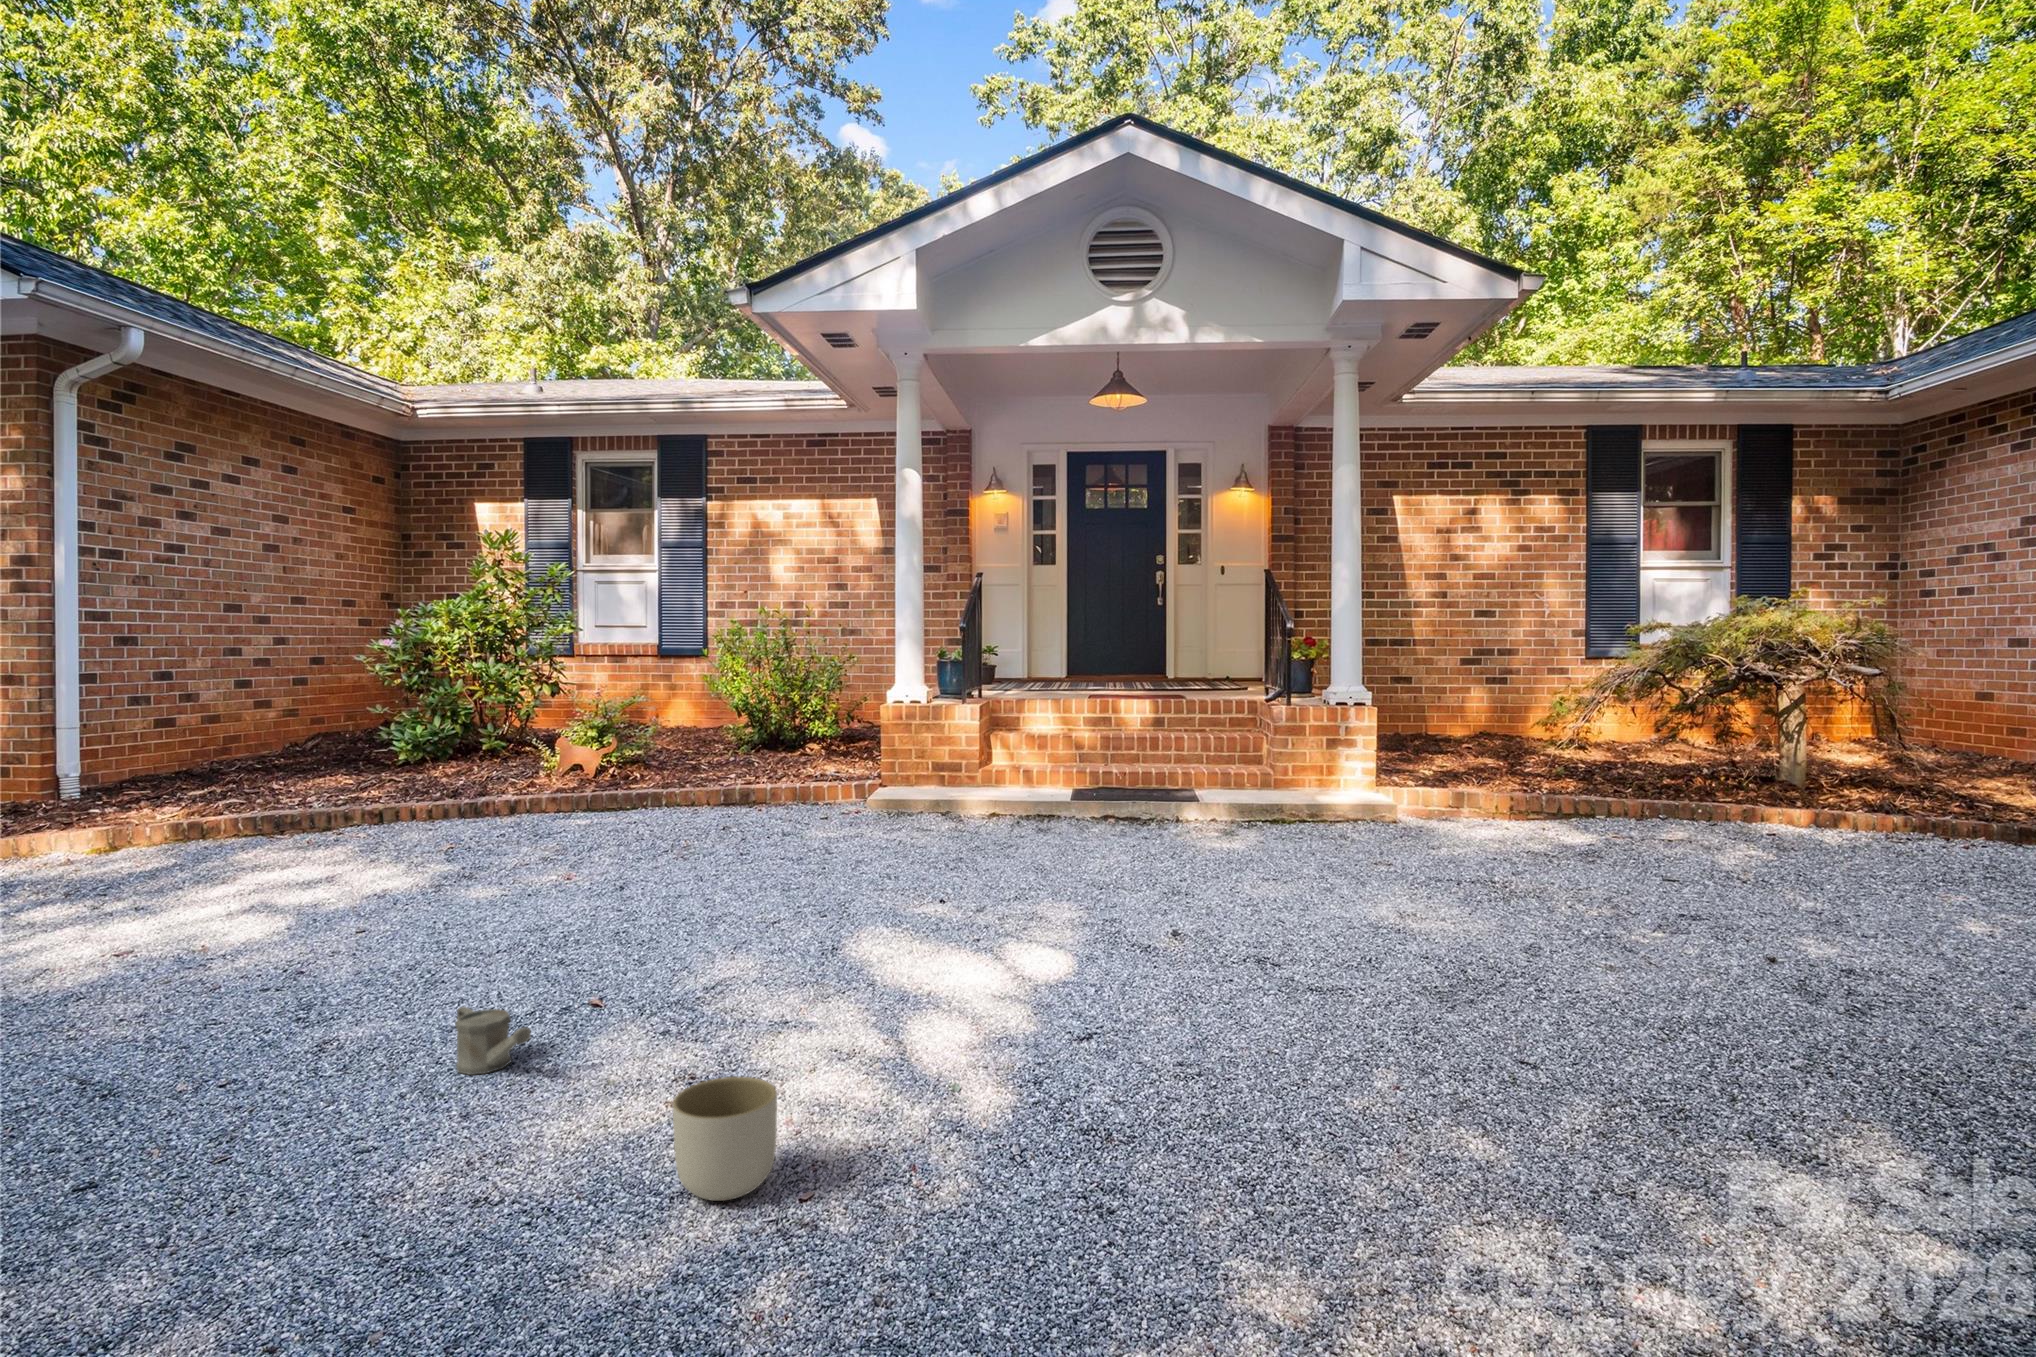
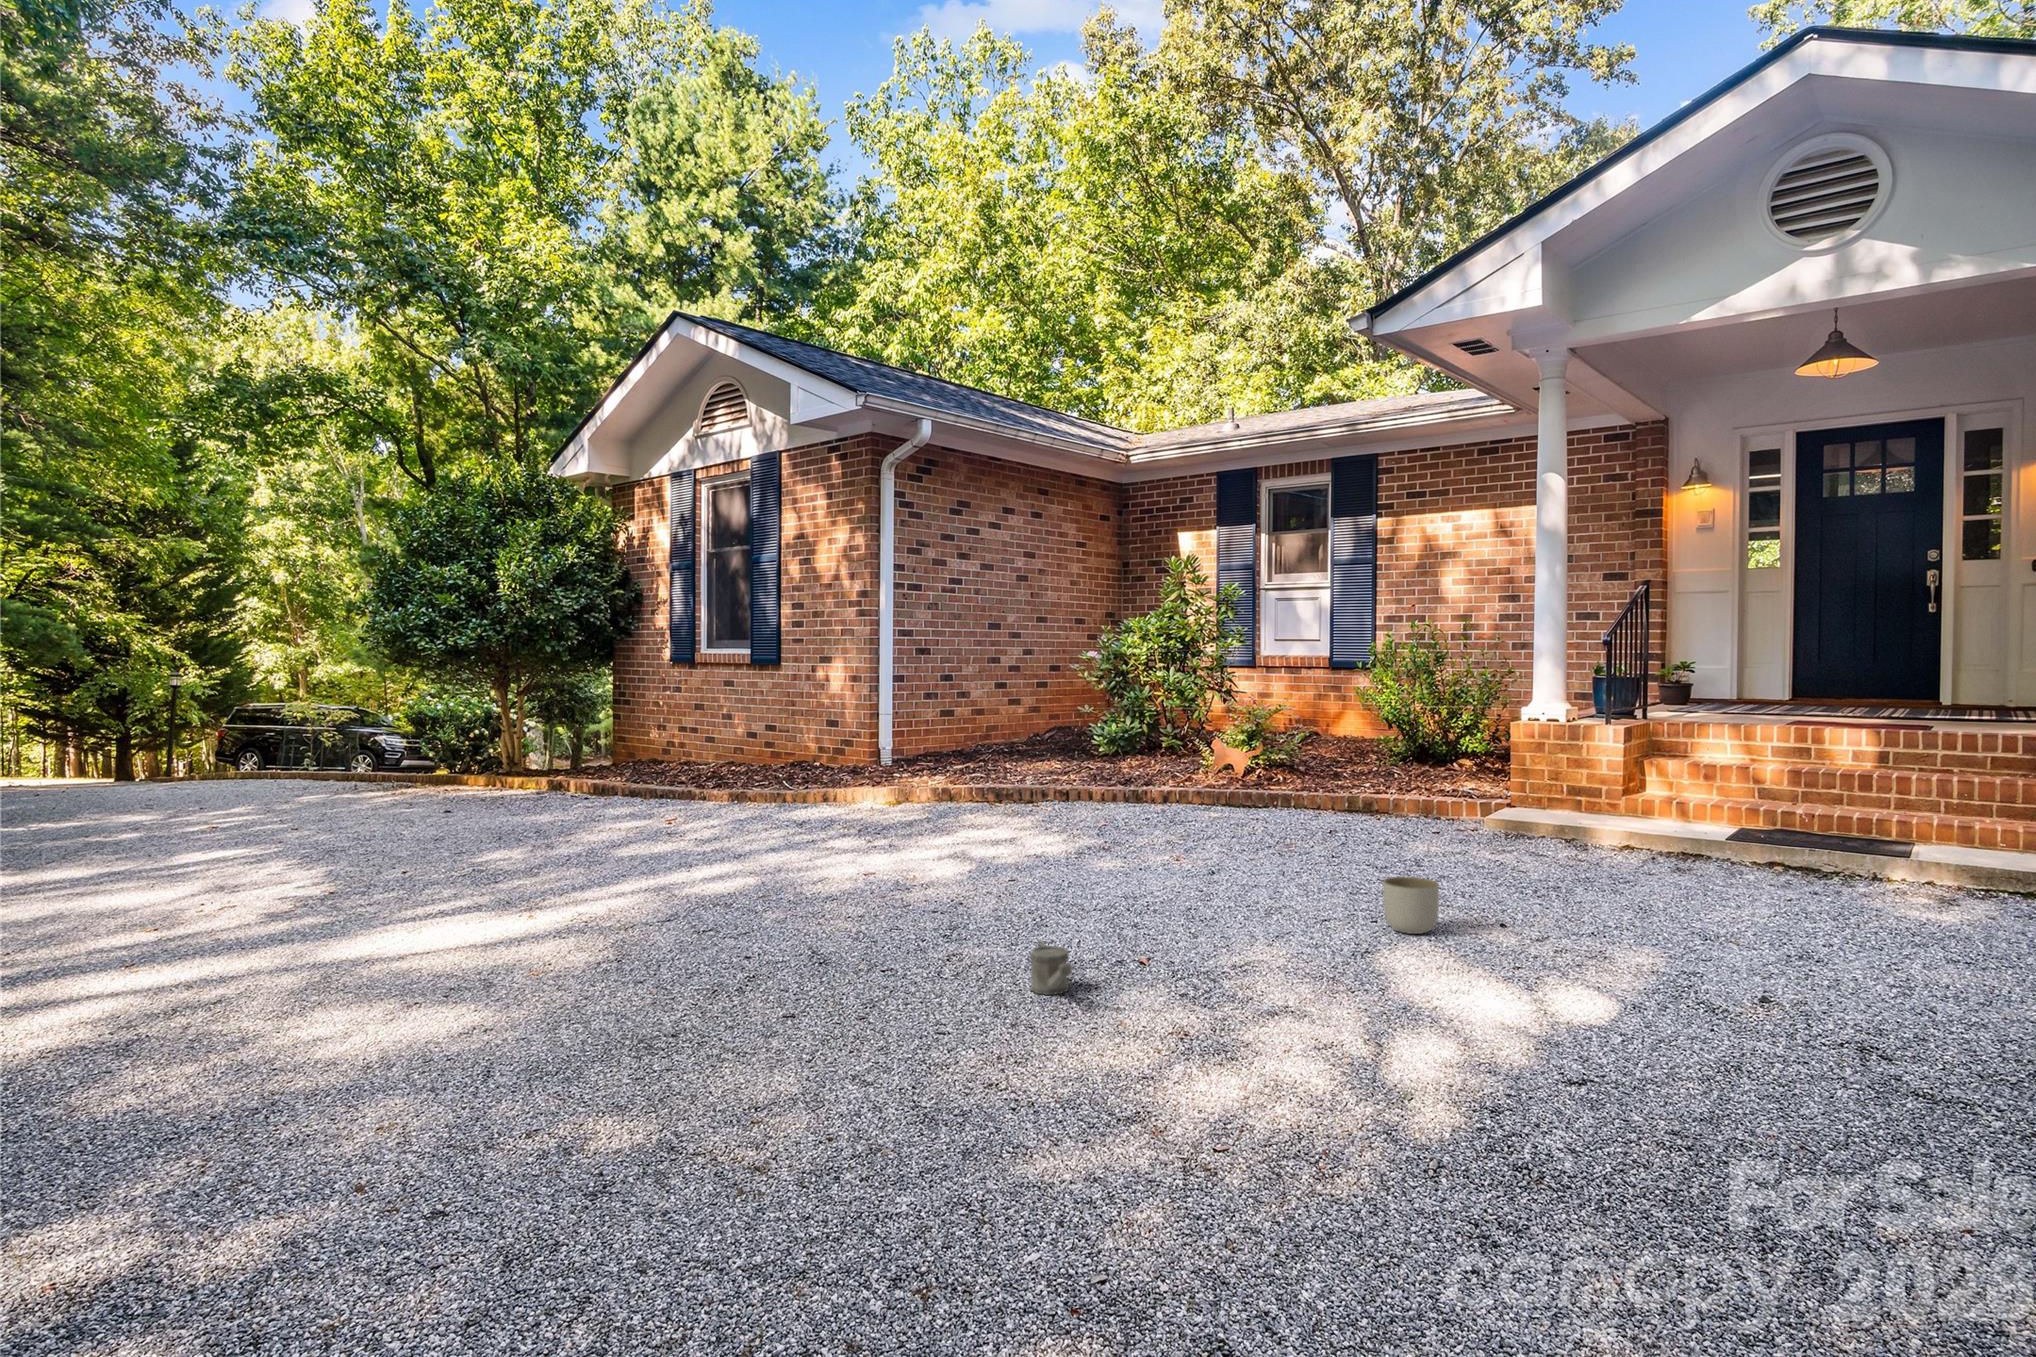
planter: present [673,1076,777,1201] -> present [1383,877,1439,934]

